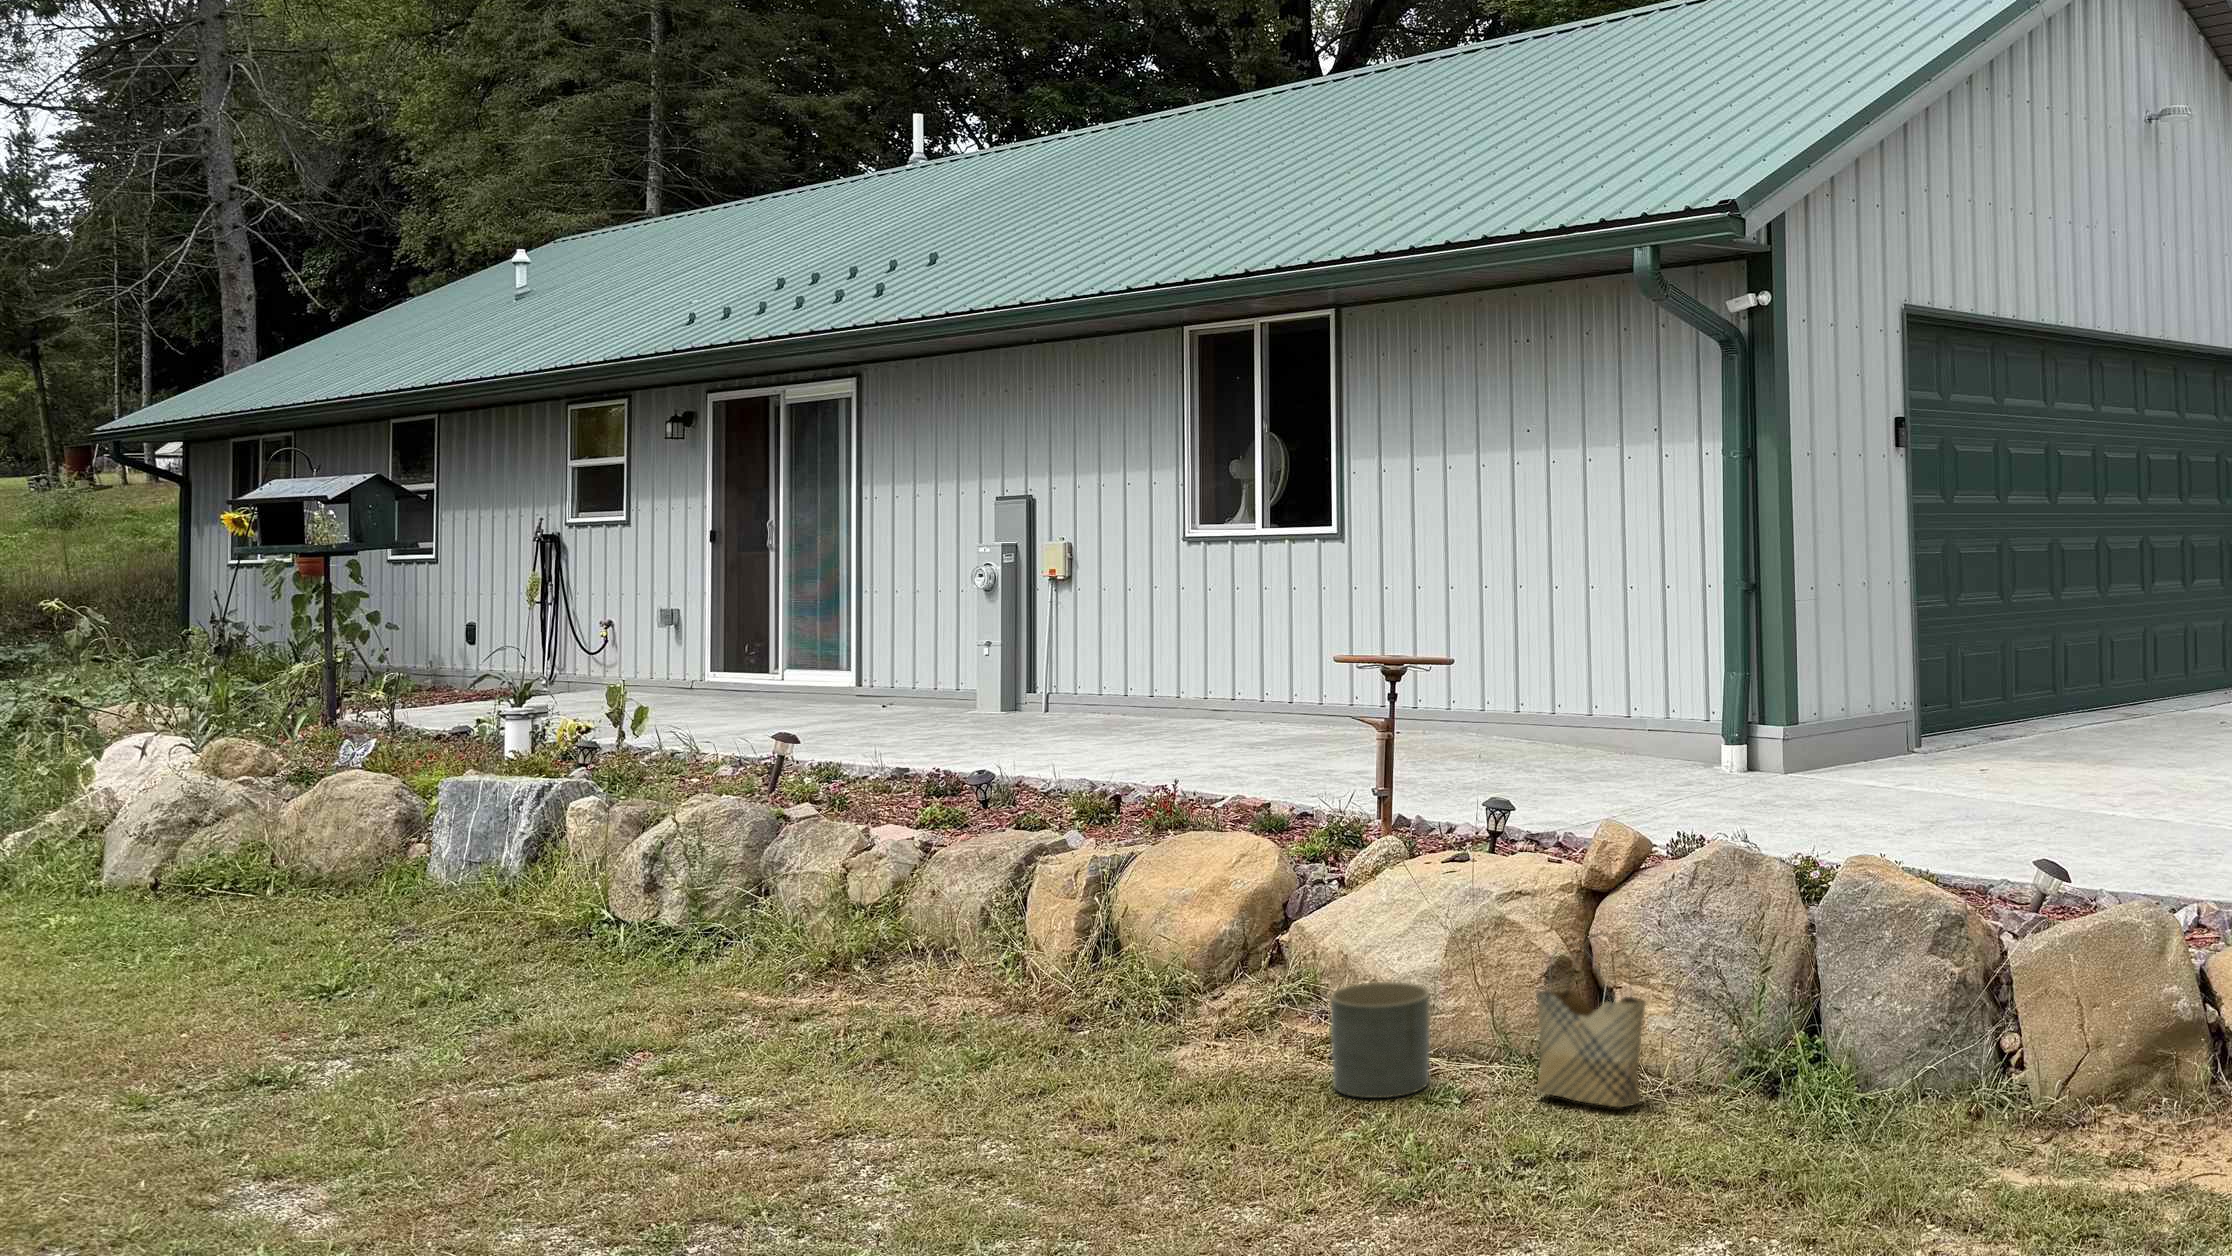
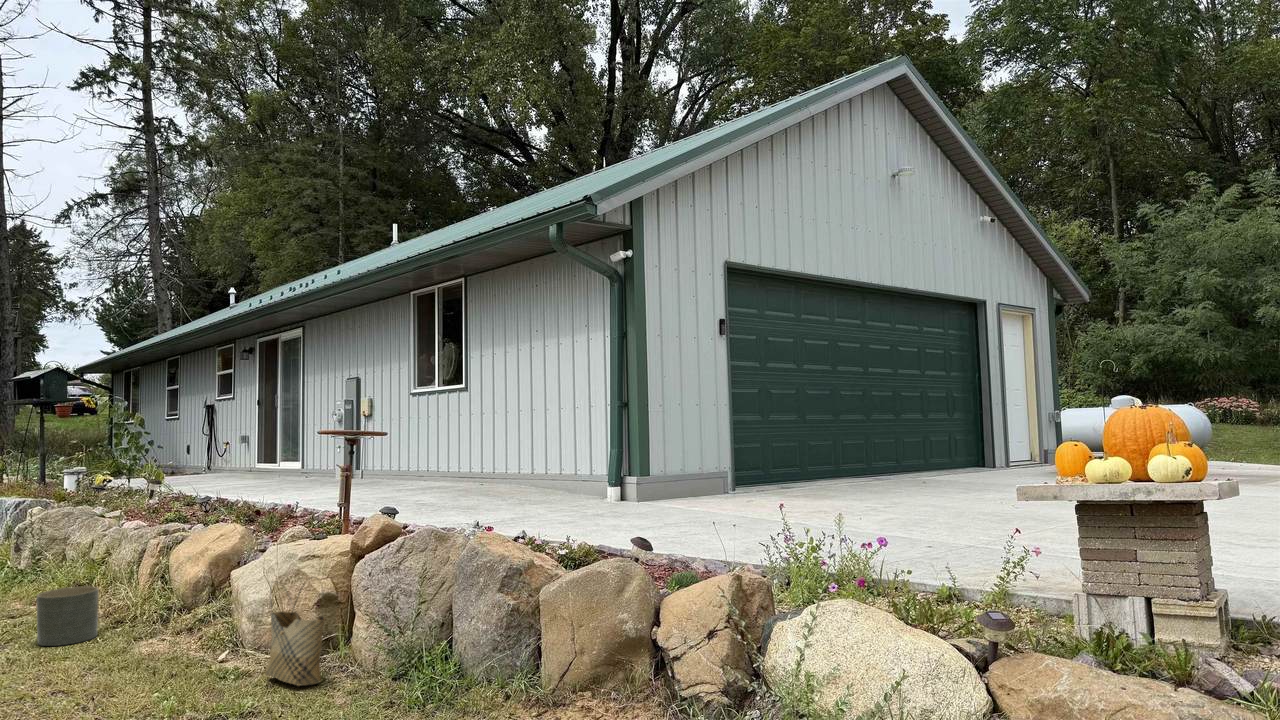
planter: present [1330,982,1430,1098] -> present [37,586,99,646]

